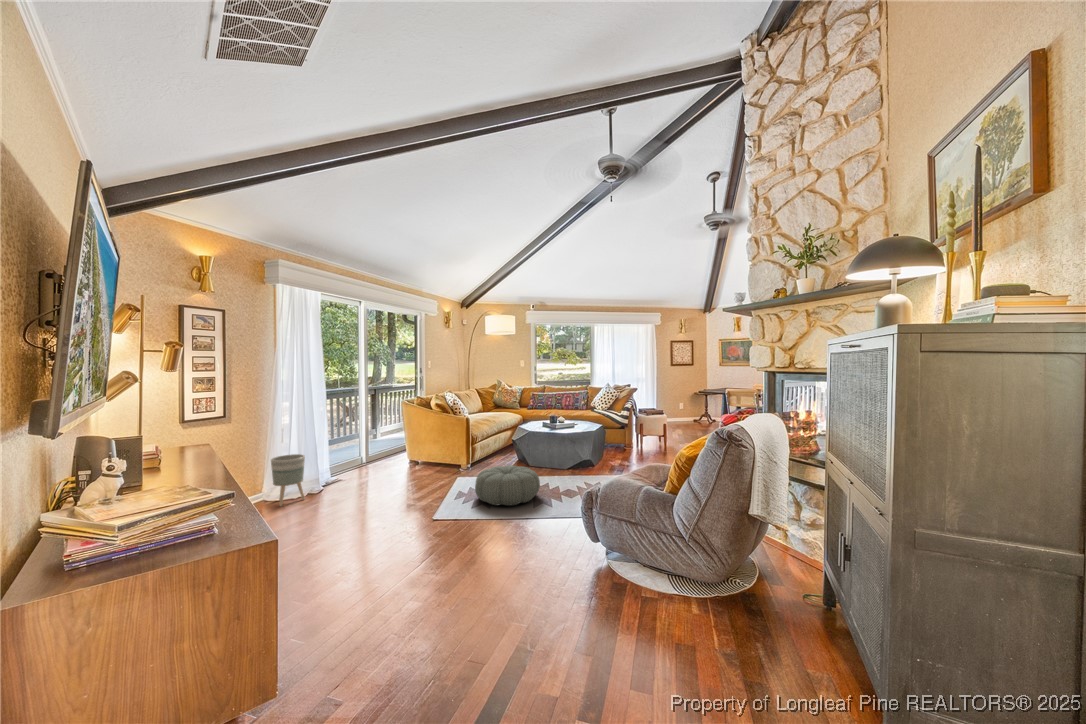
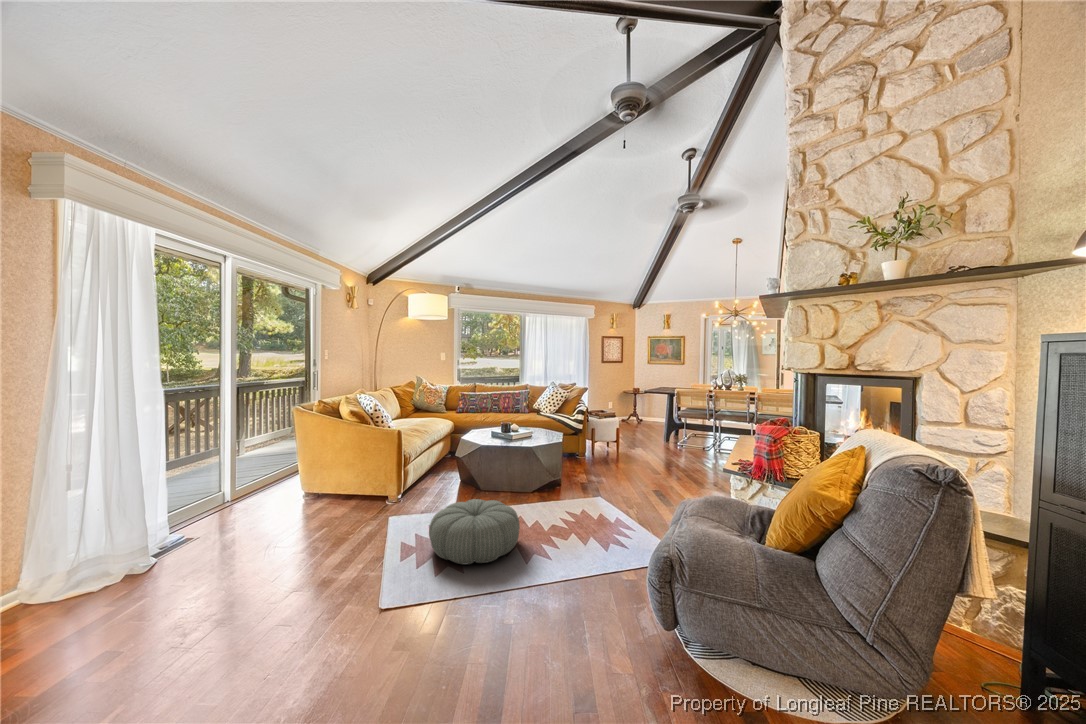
planter: present [271,454,305,506] -> none [51,512,128,613]

